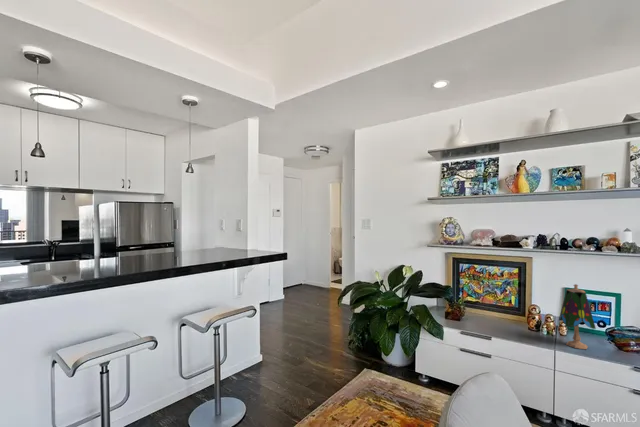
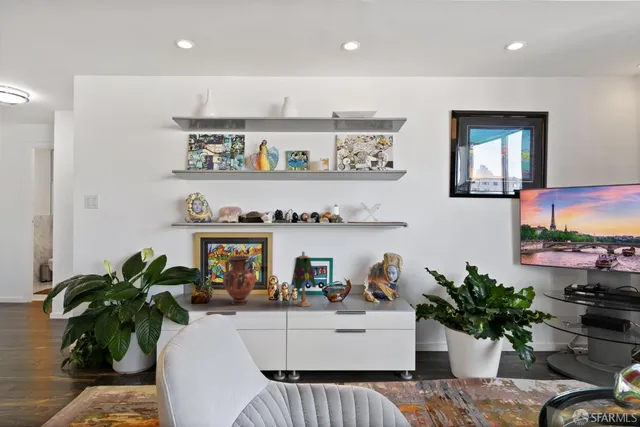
vase: none [477,280,513,330] -> present [223,256,256,305]

